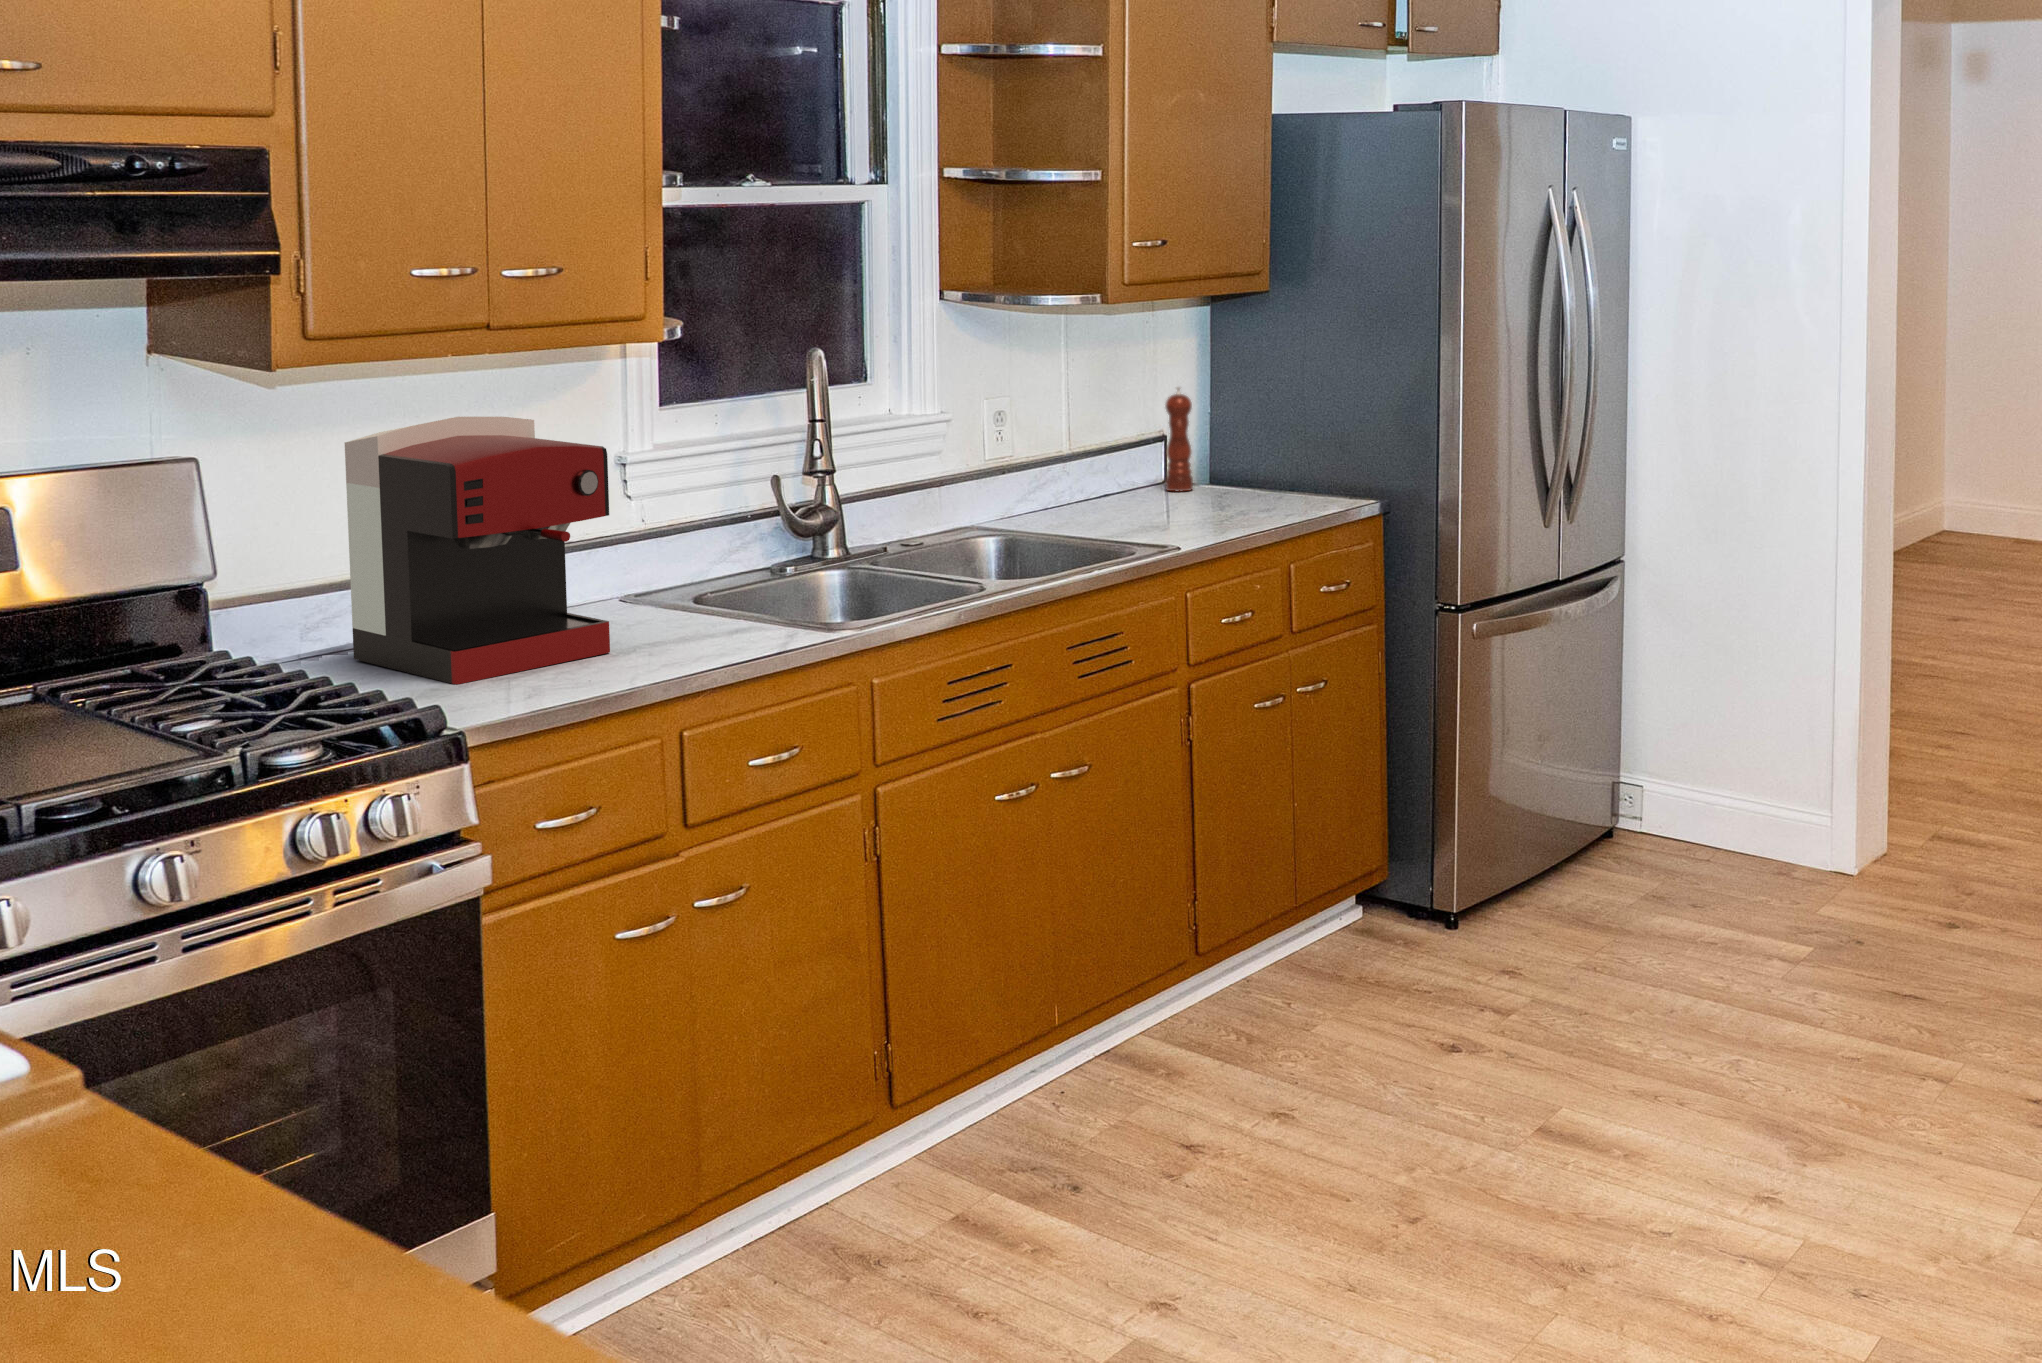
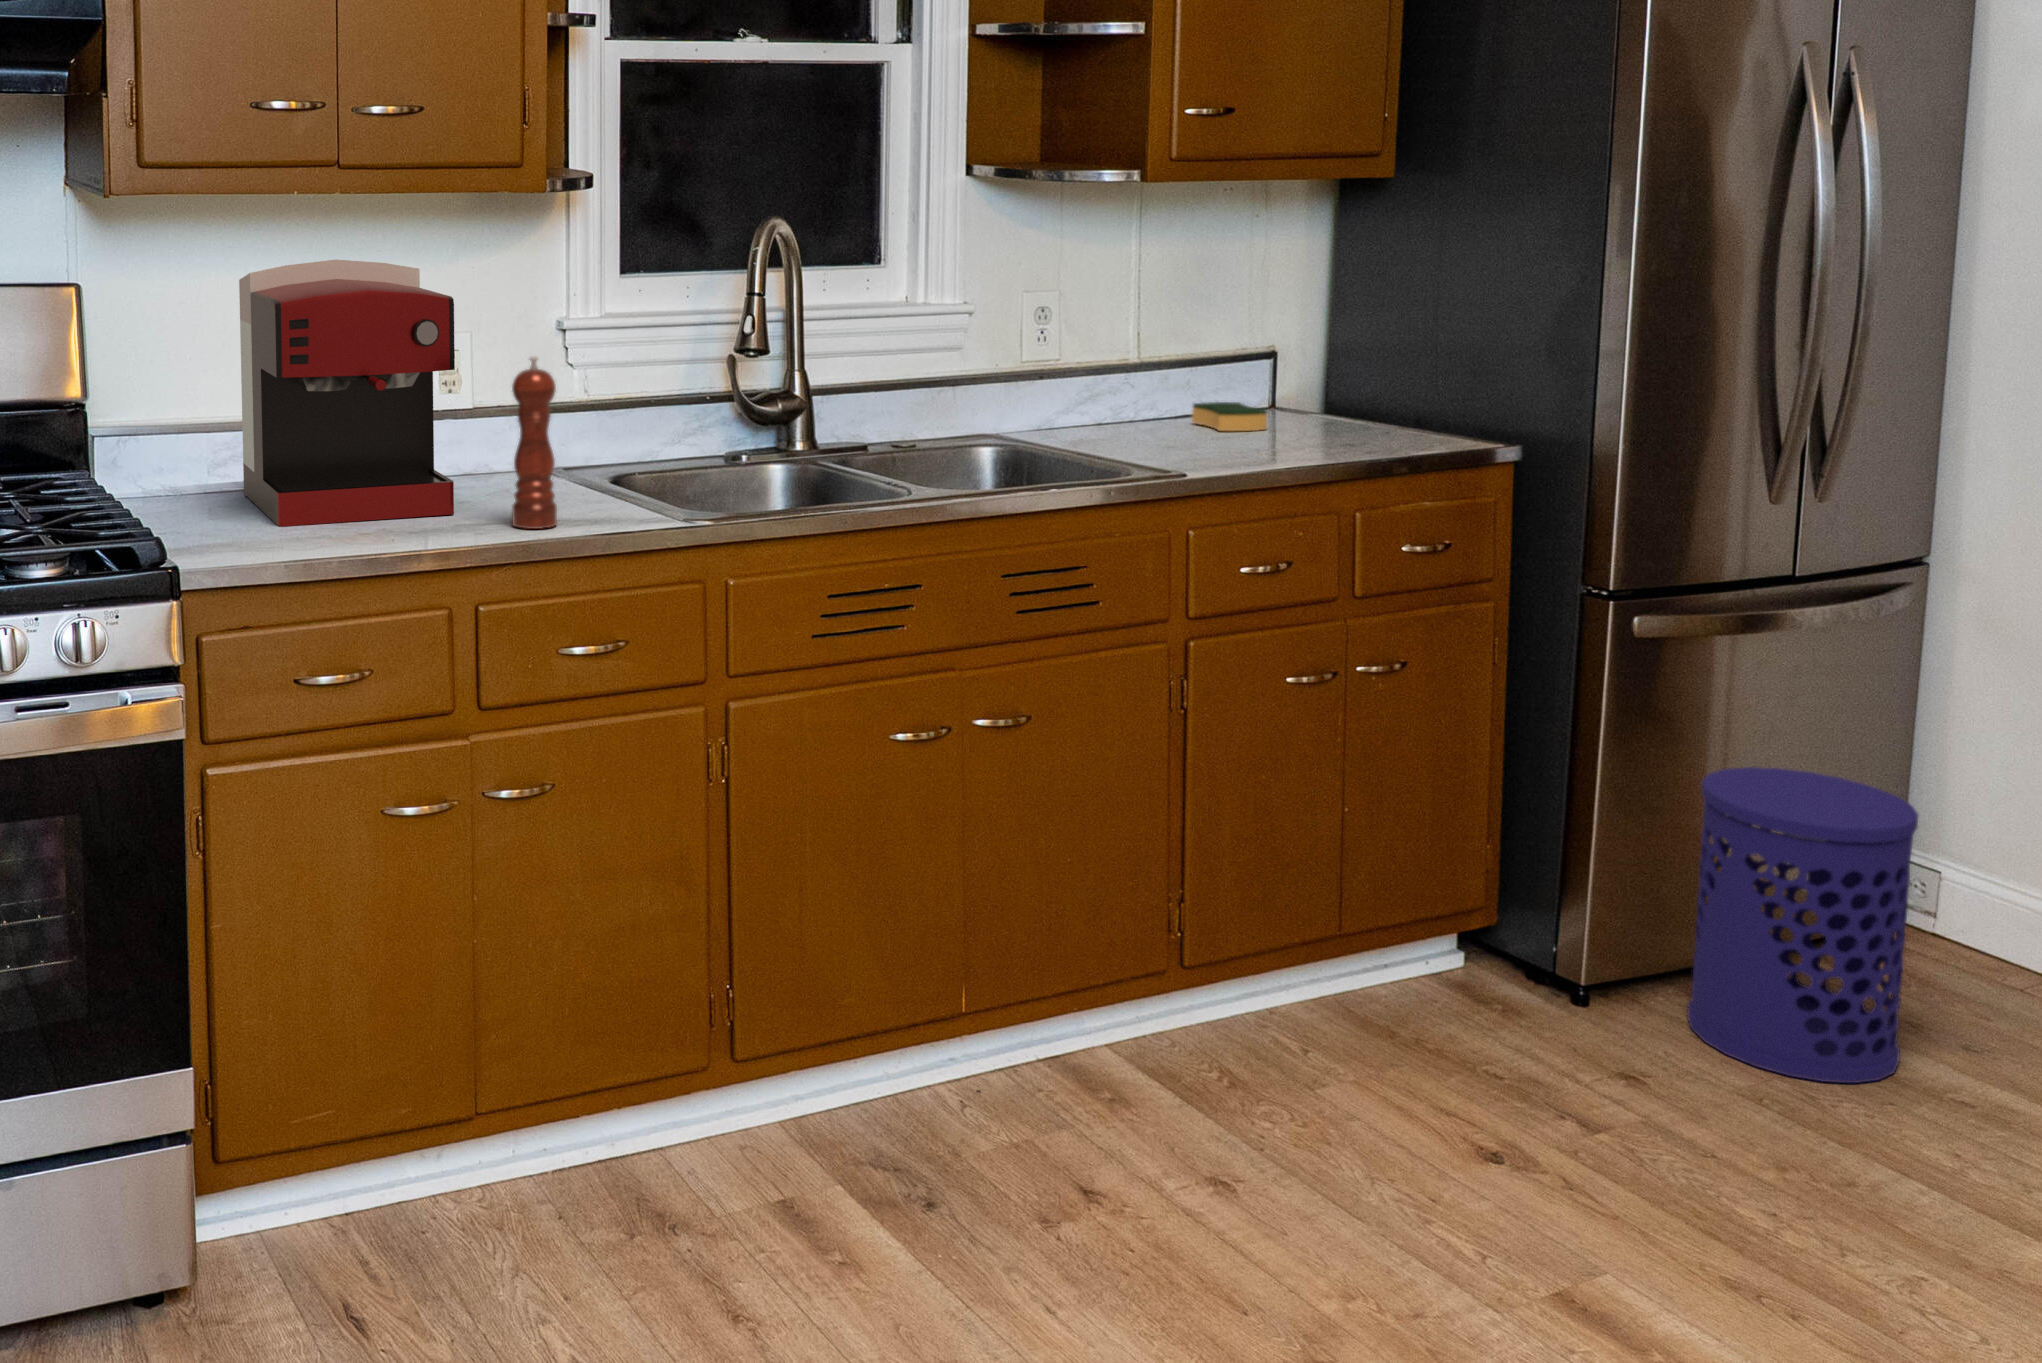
pepper mill: present [1165,387,1193,491] -> present [512,357,557,529]
sponge: none [1123,482,1187,508] -> present [1192,402,1267,431]
waste bin: none [1522,724,1660,947] -> present [1687,767,1918,1083]

